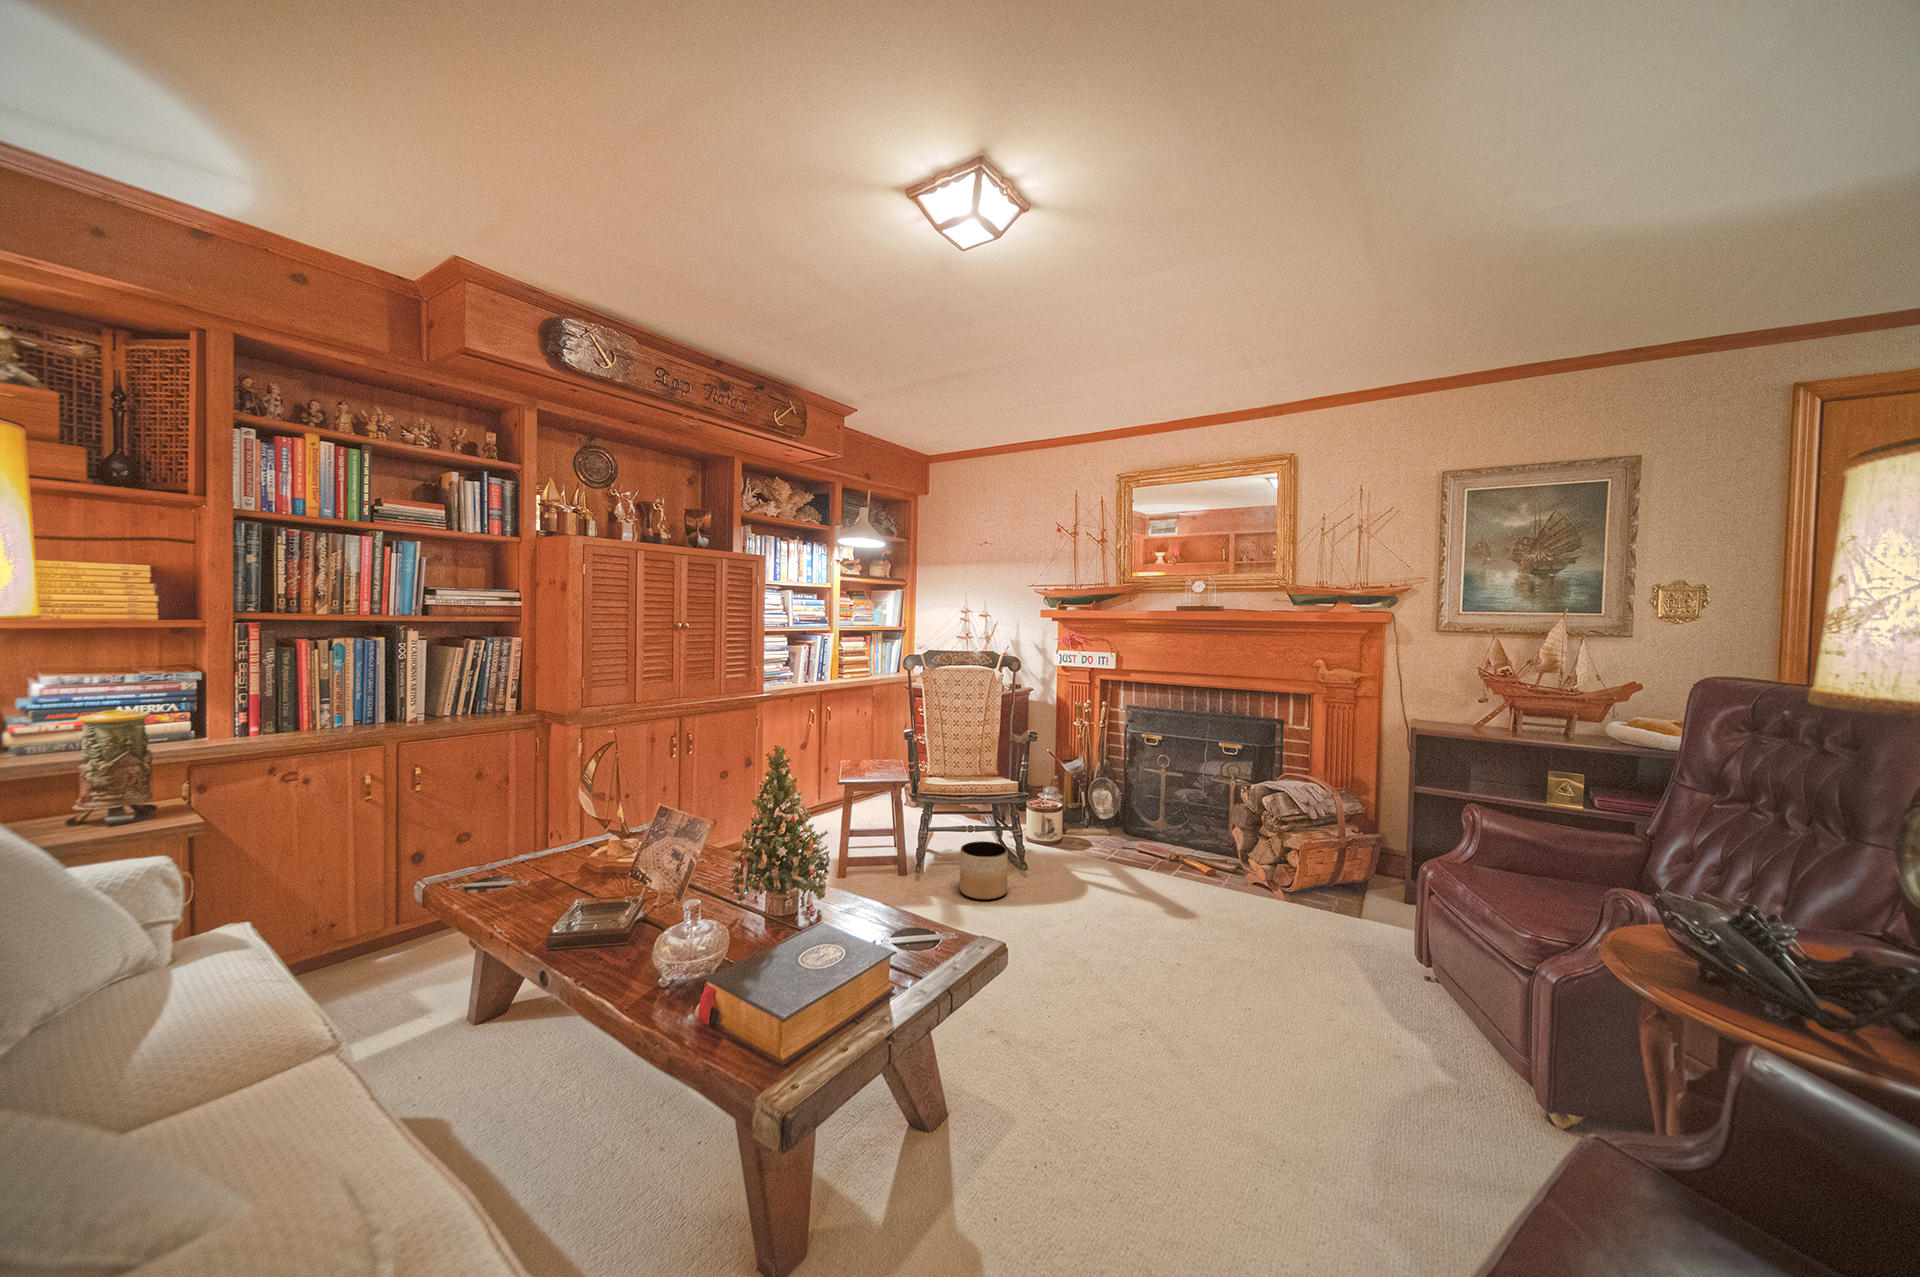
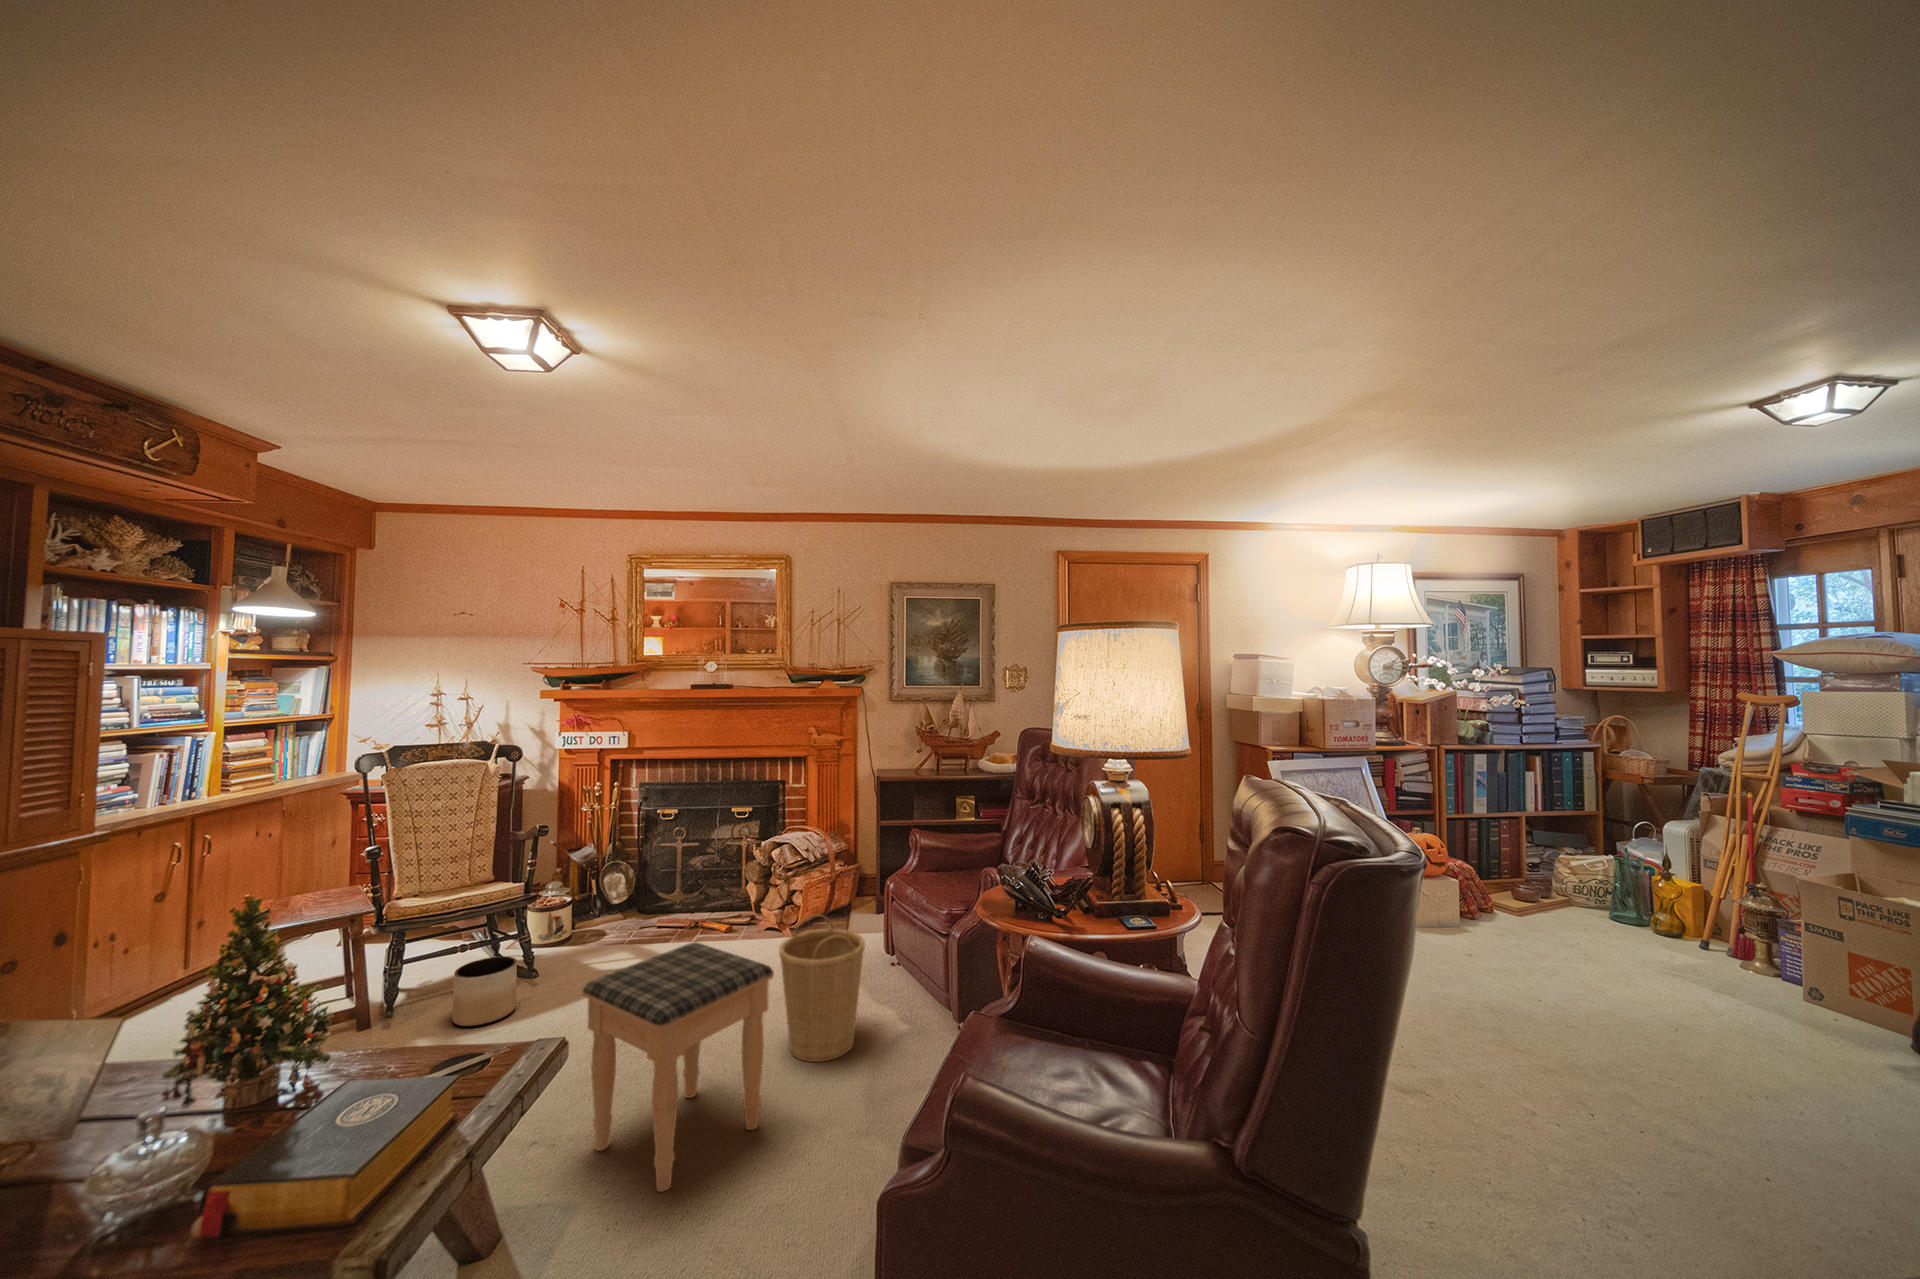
footstool: none [1037,880,1249,1155] -> present [583,942,774,1192]
basket: none [1263,885,1388,1081] -> present [779,914,865,1062]

